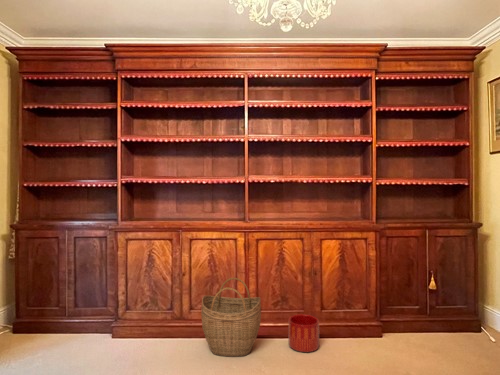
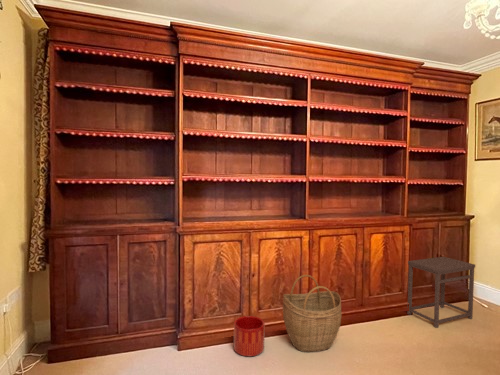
side table: none [374,273,459,355] -> present [407,257,475,328]
planter: present [289,314,319,352] -> present [234,316,265,356]

